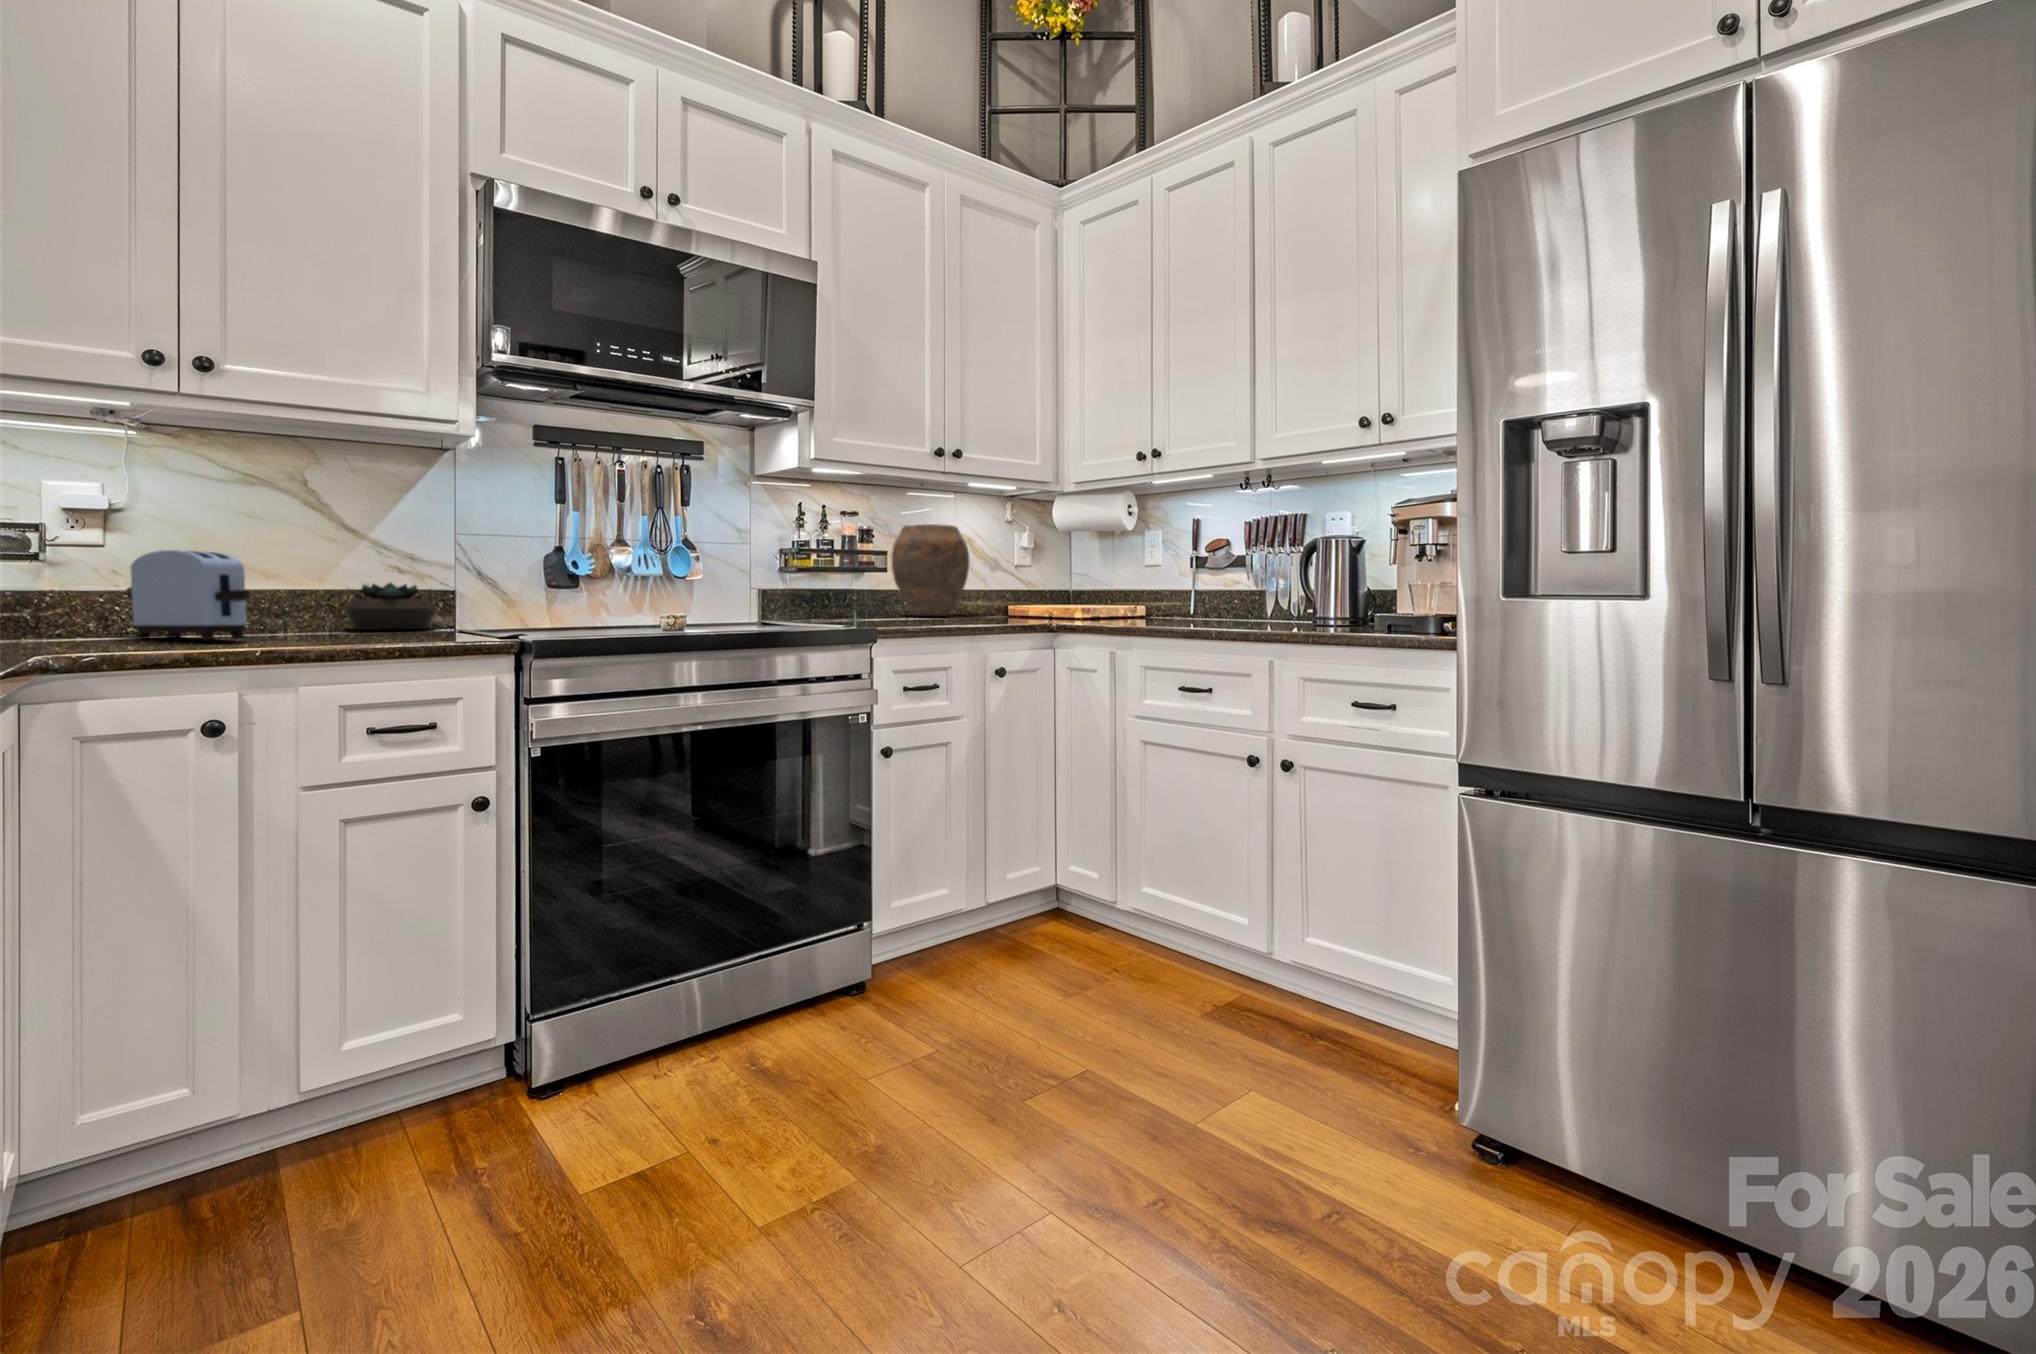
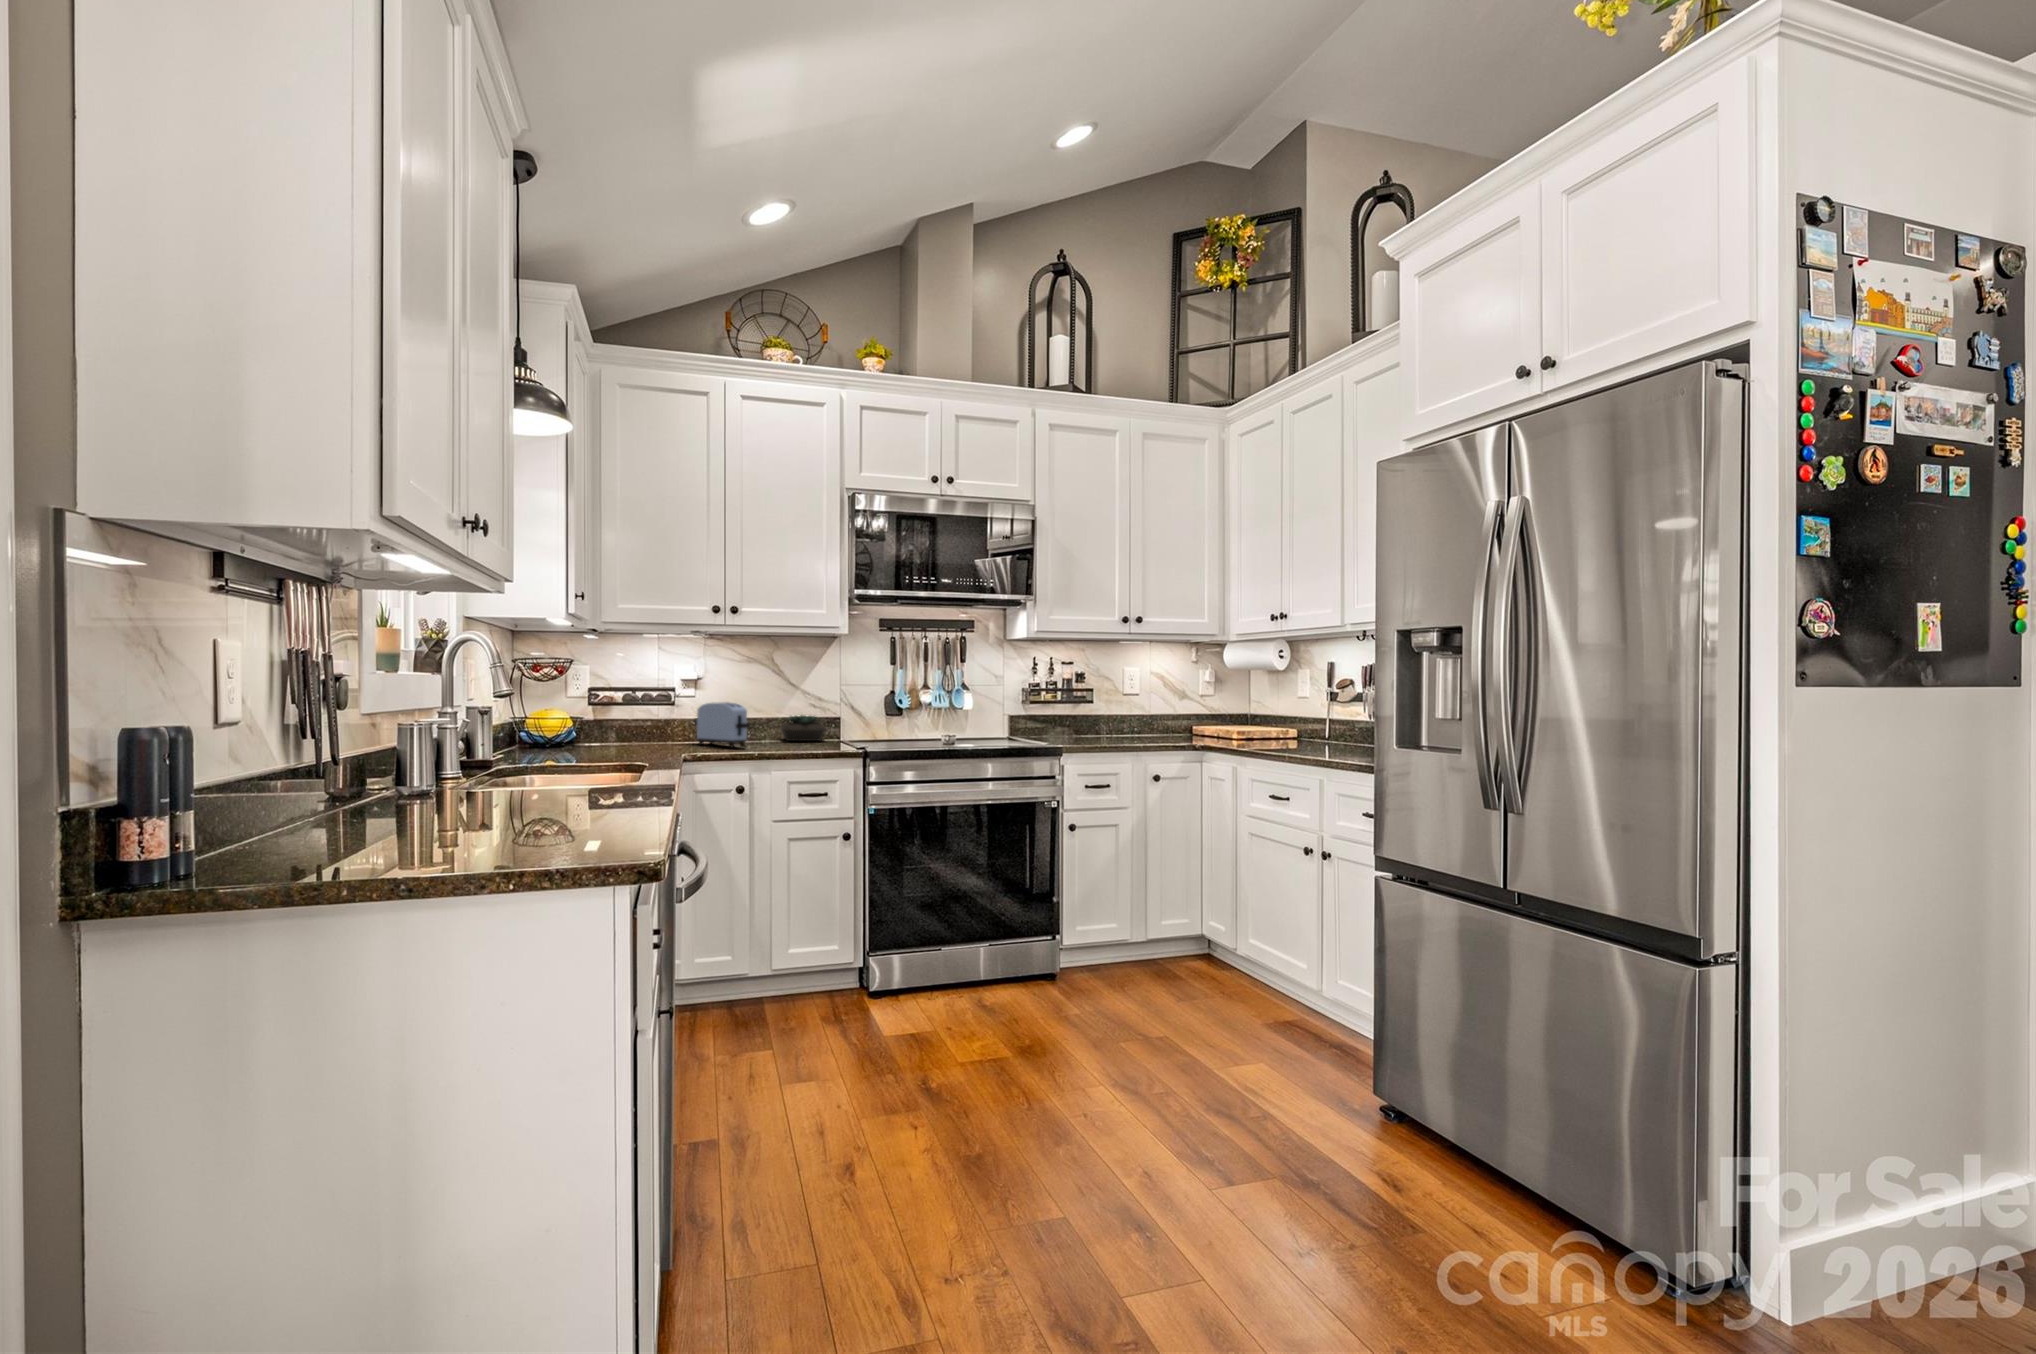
vase: present [892,524,969,616] -> none [1103,669,1159,733]

